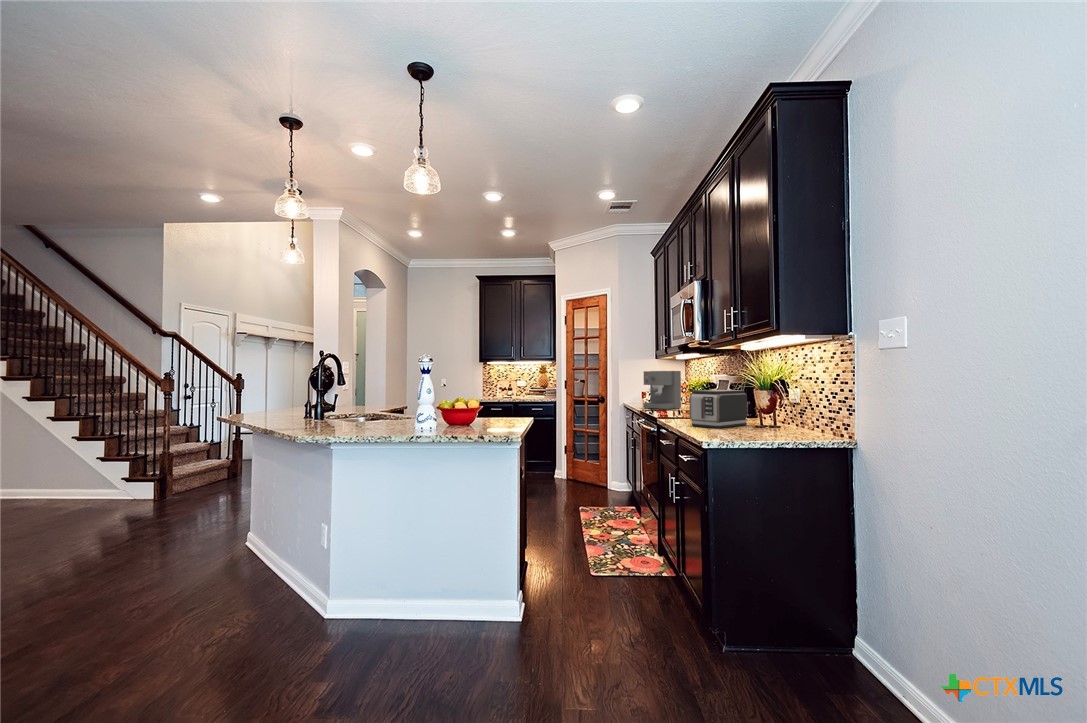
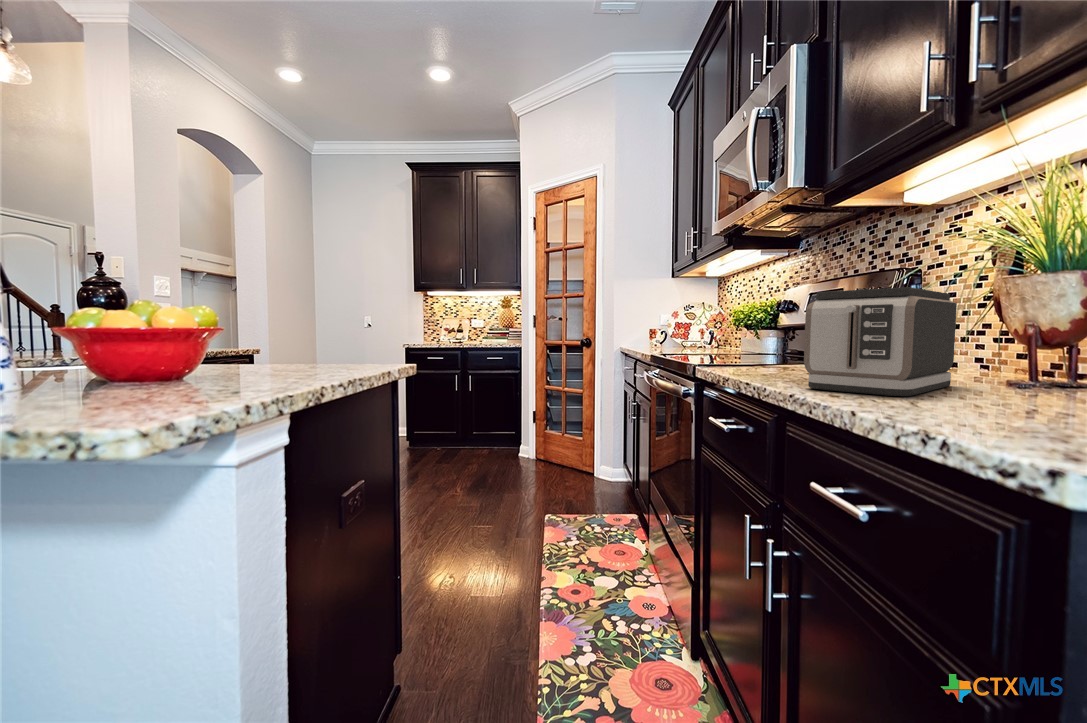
coffee maker: present [643,371,681,410] -> none [655,287,721,355]

